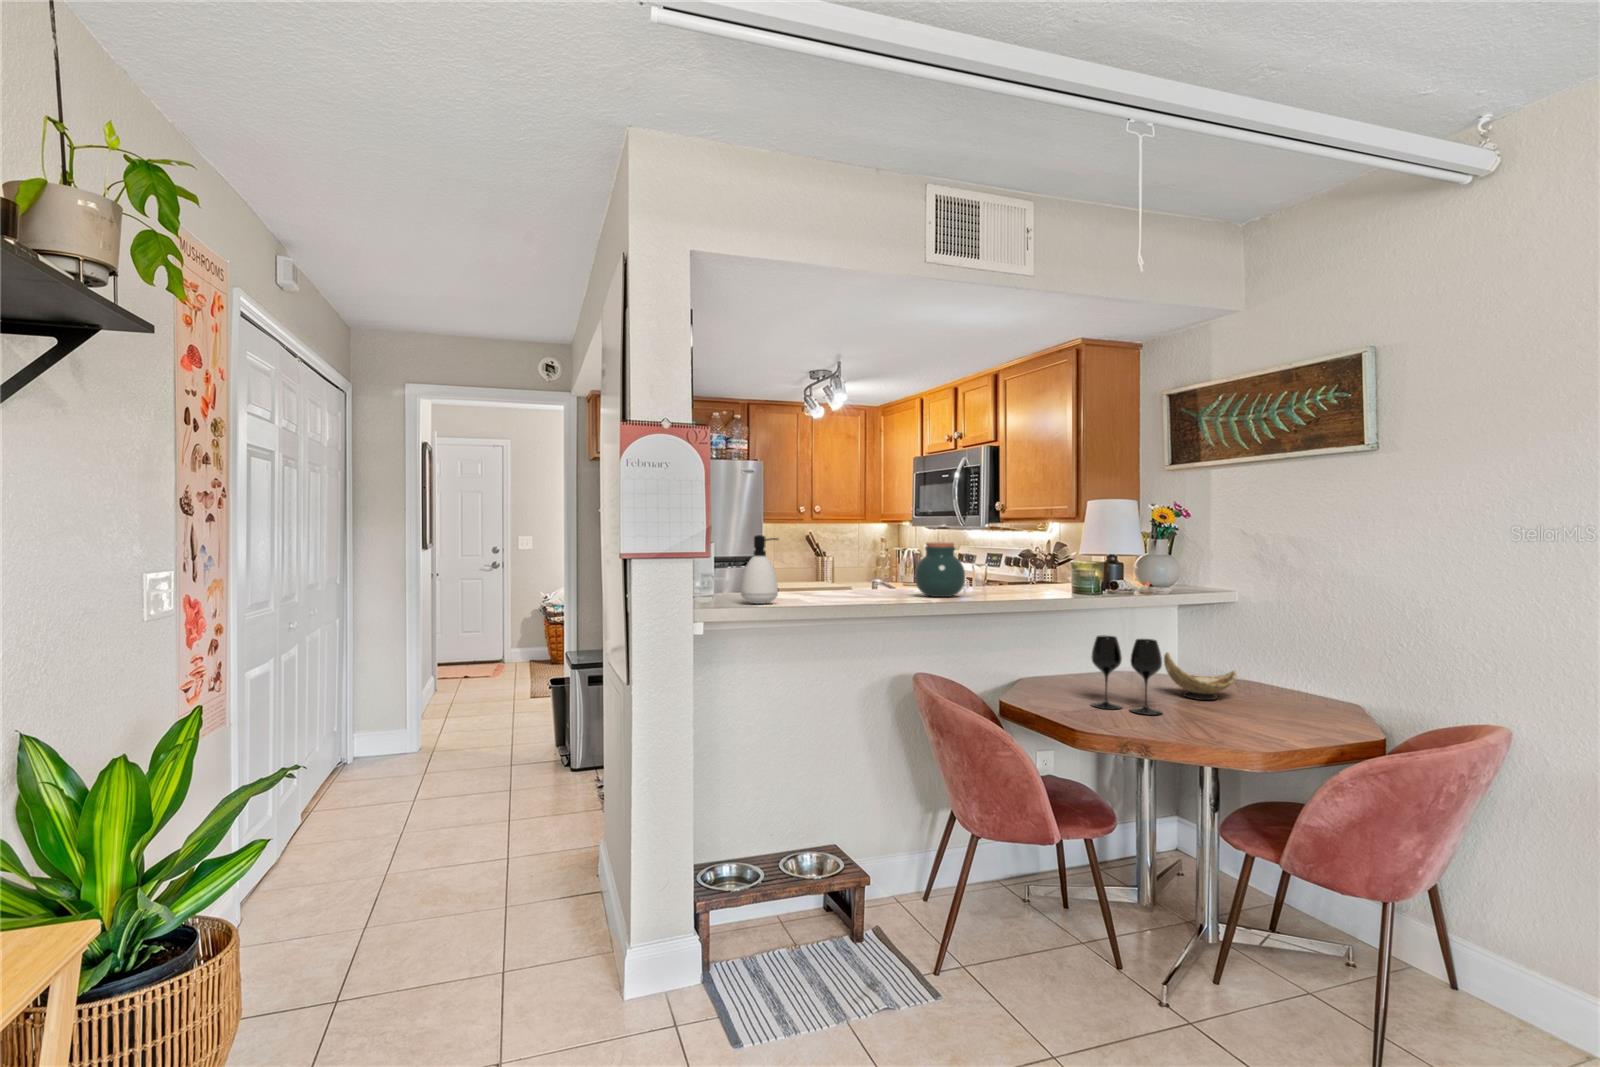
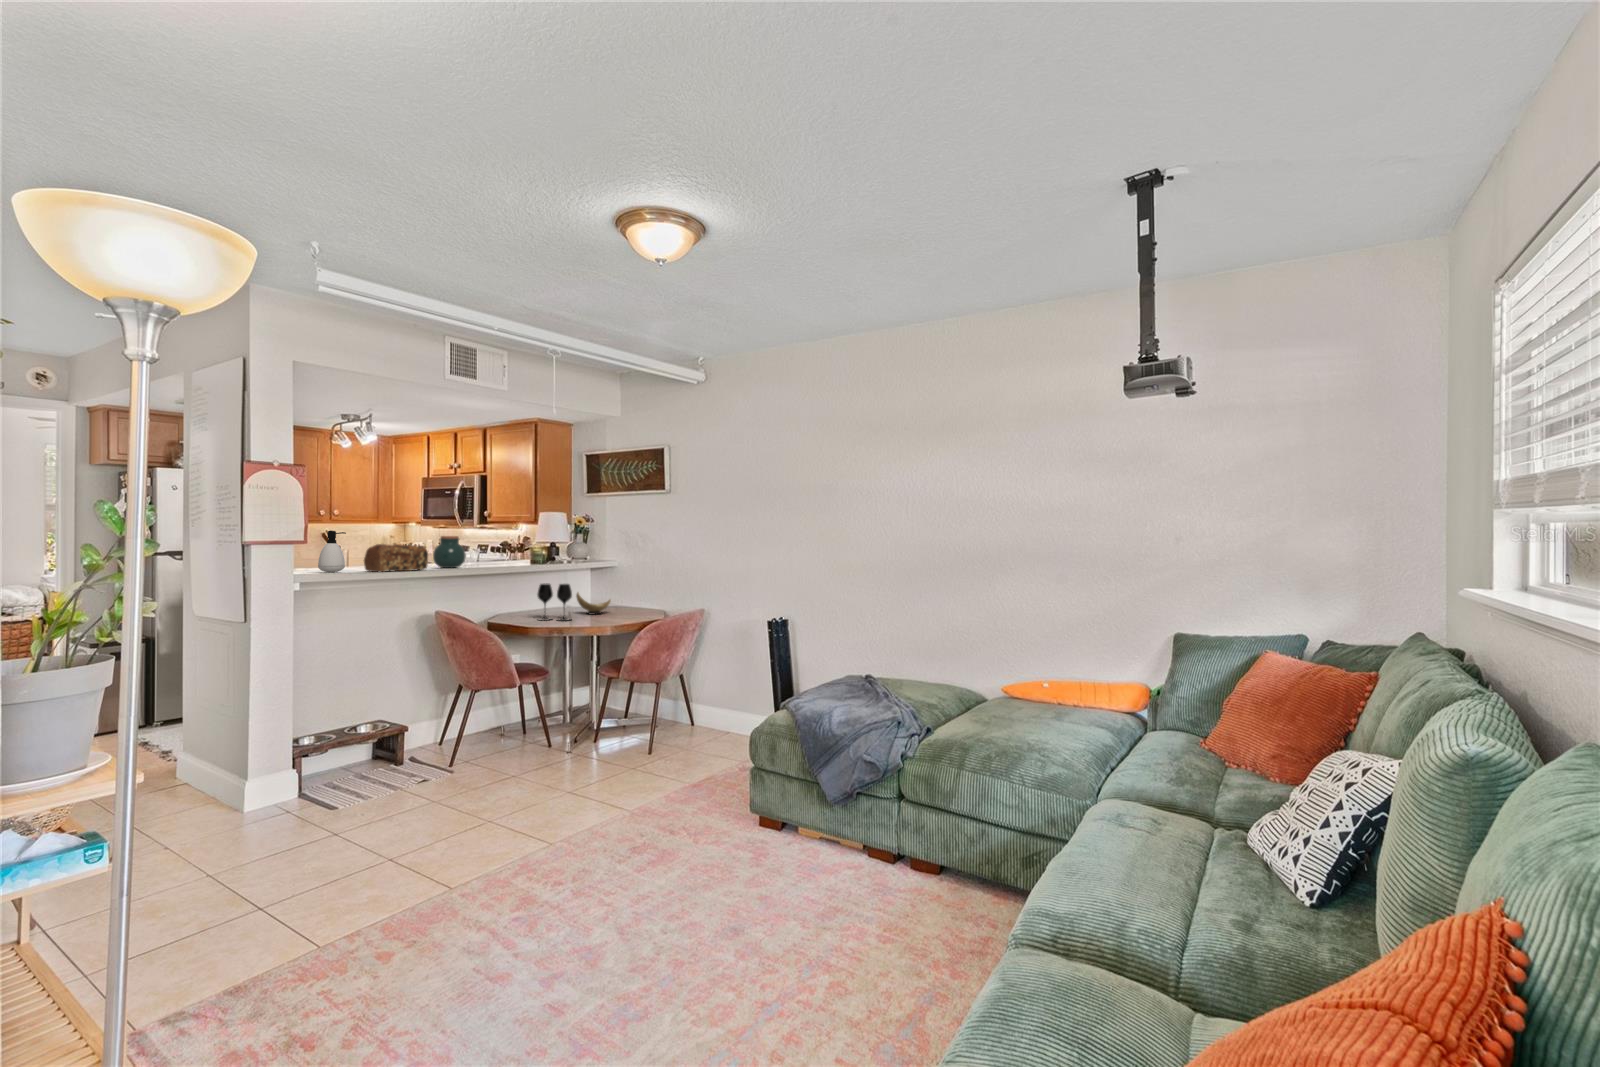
bread loaf: none [804,558,901,607] -> present [364,544,428,572]

